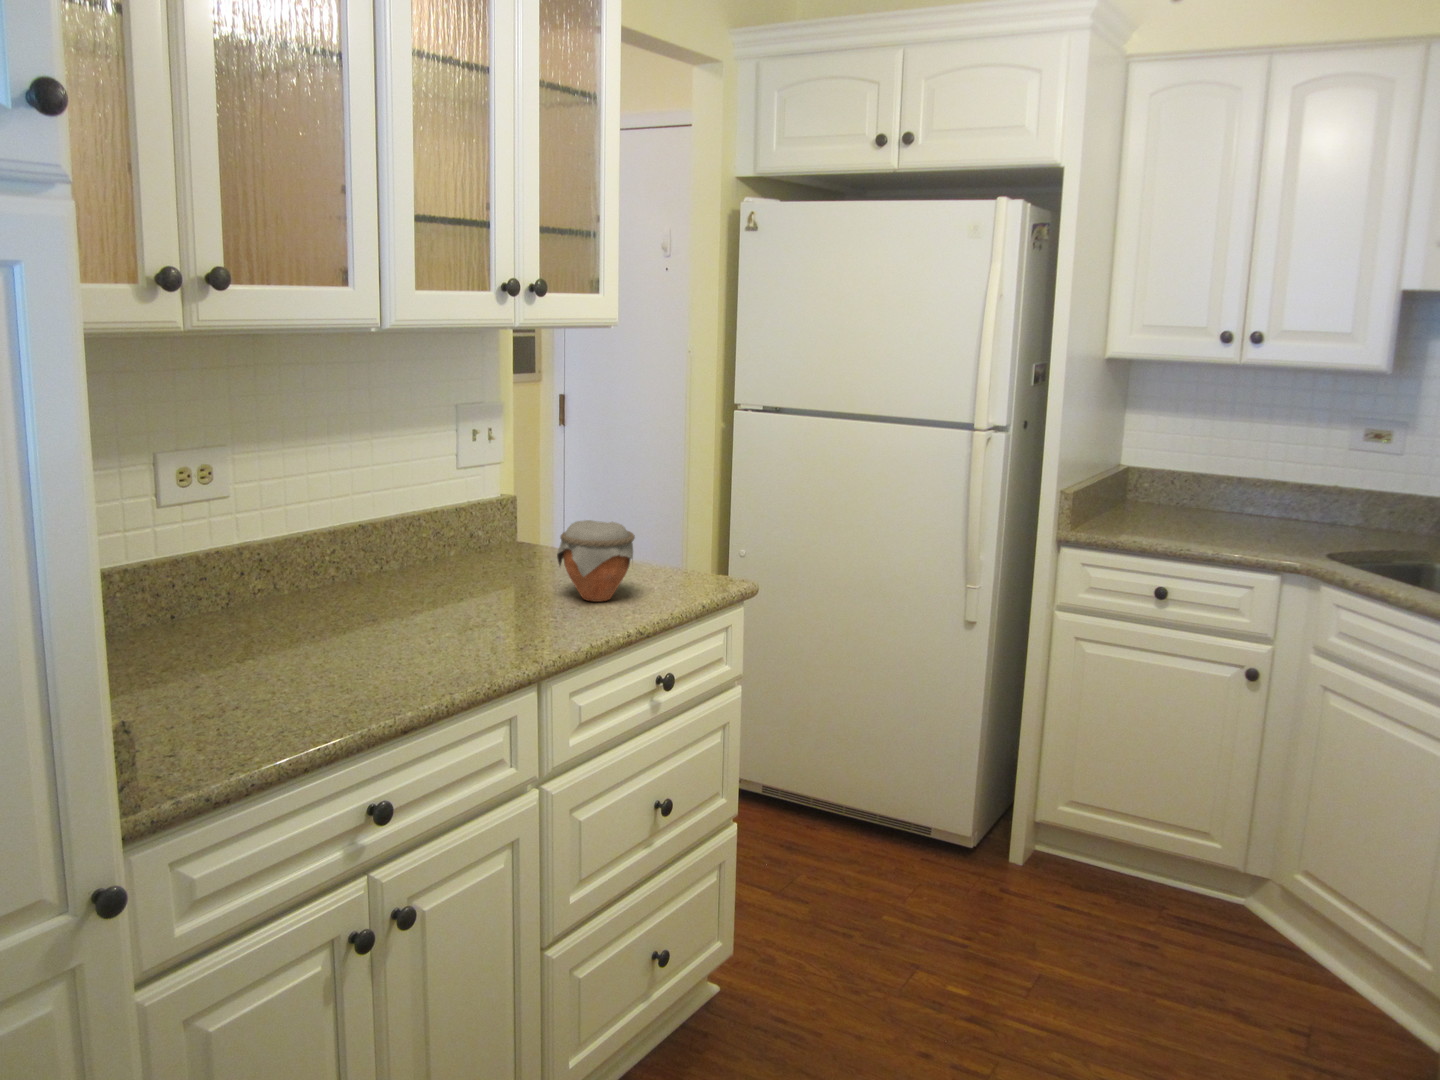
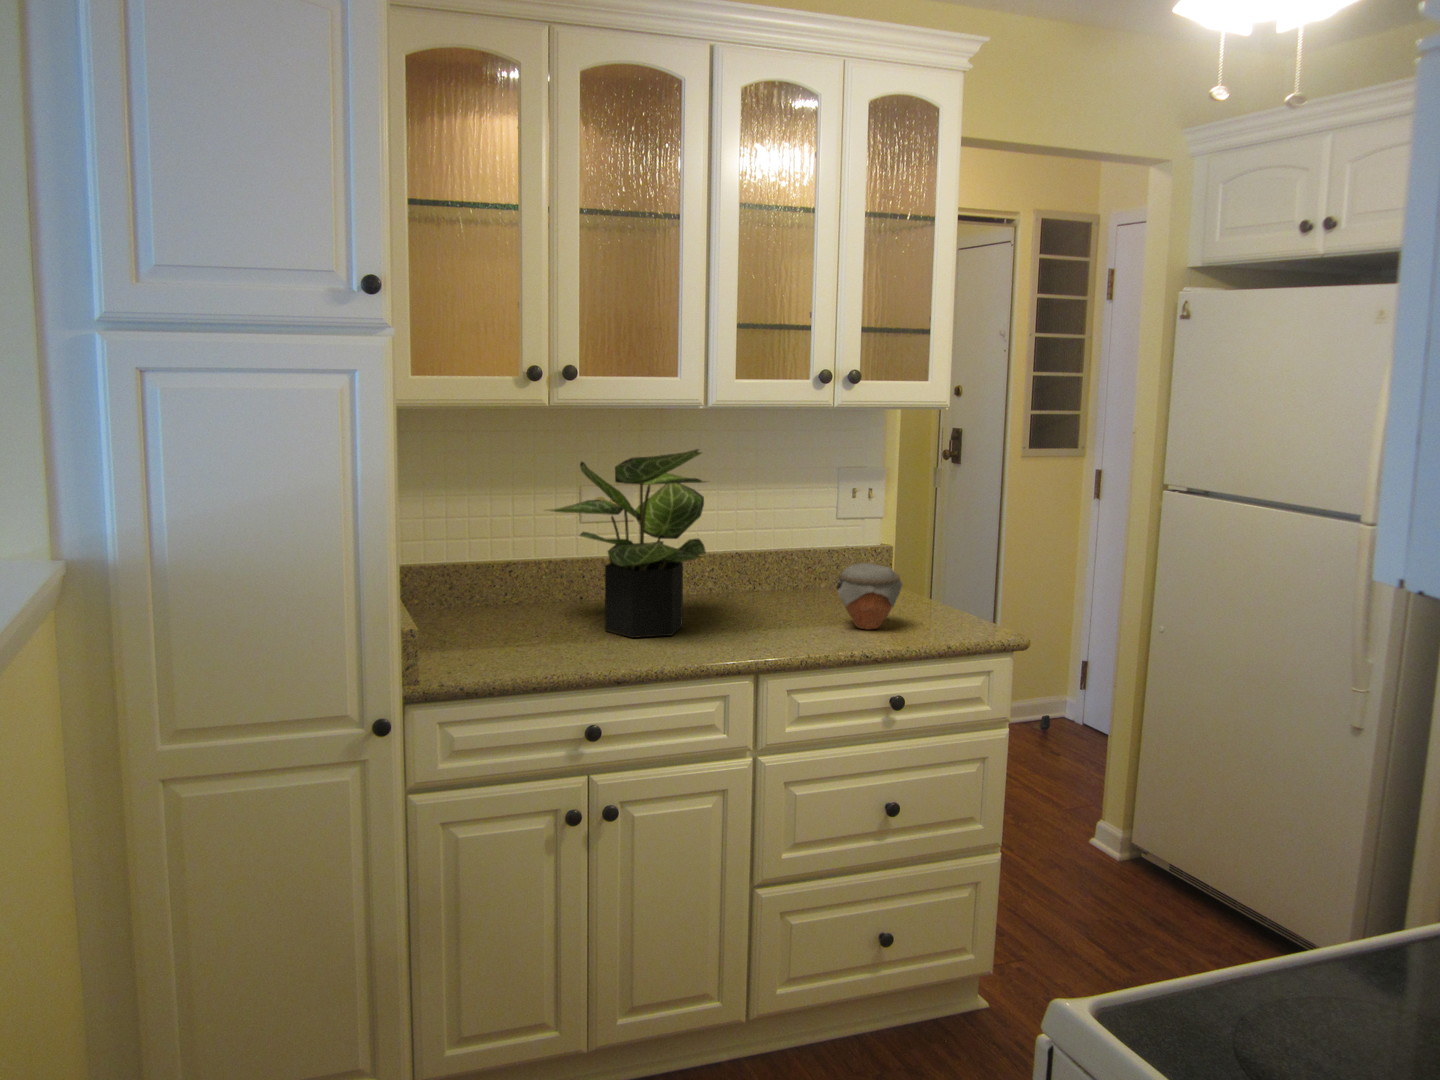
potted plant: none [160,387,463,663] -> present [549,449,706,638]

